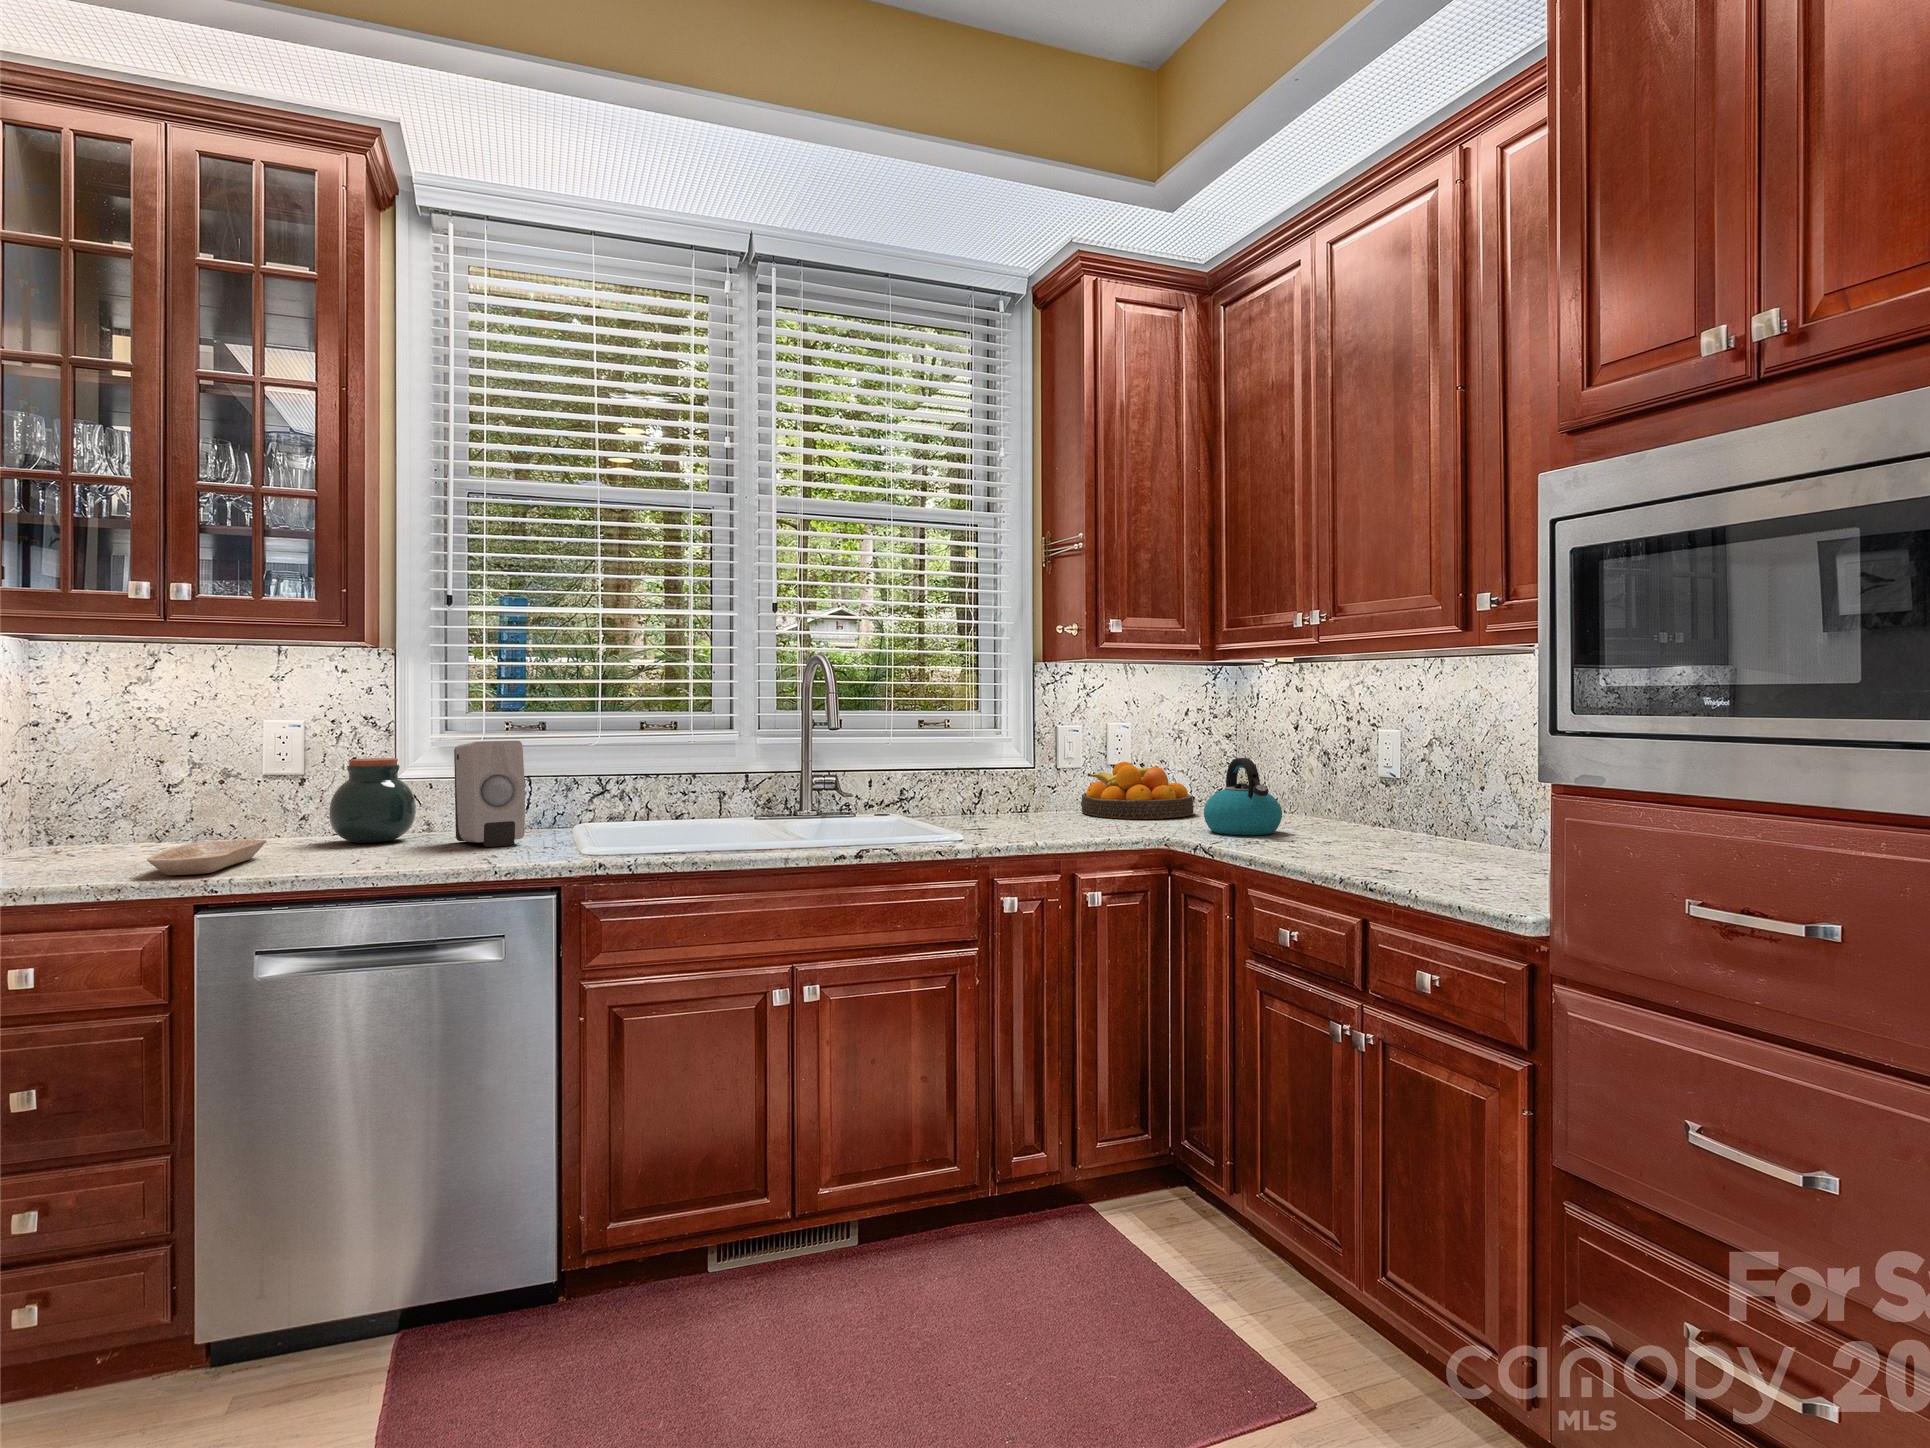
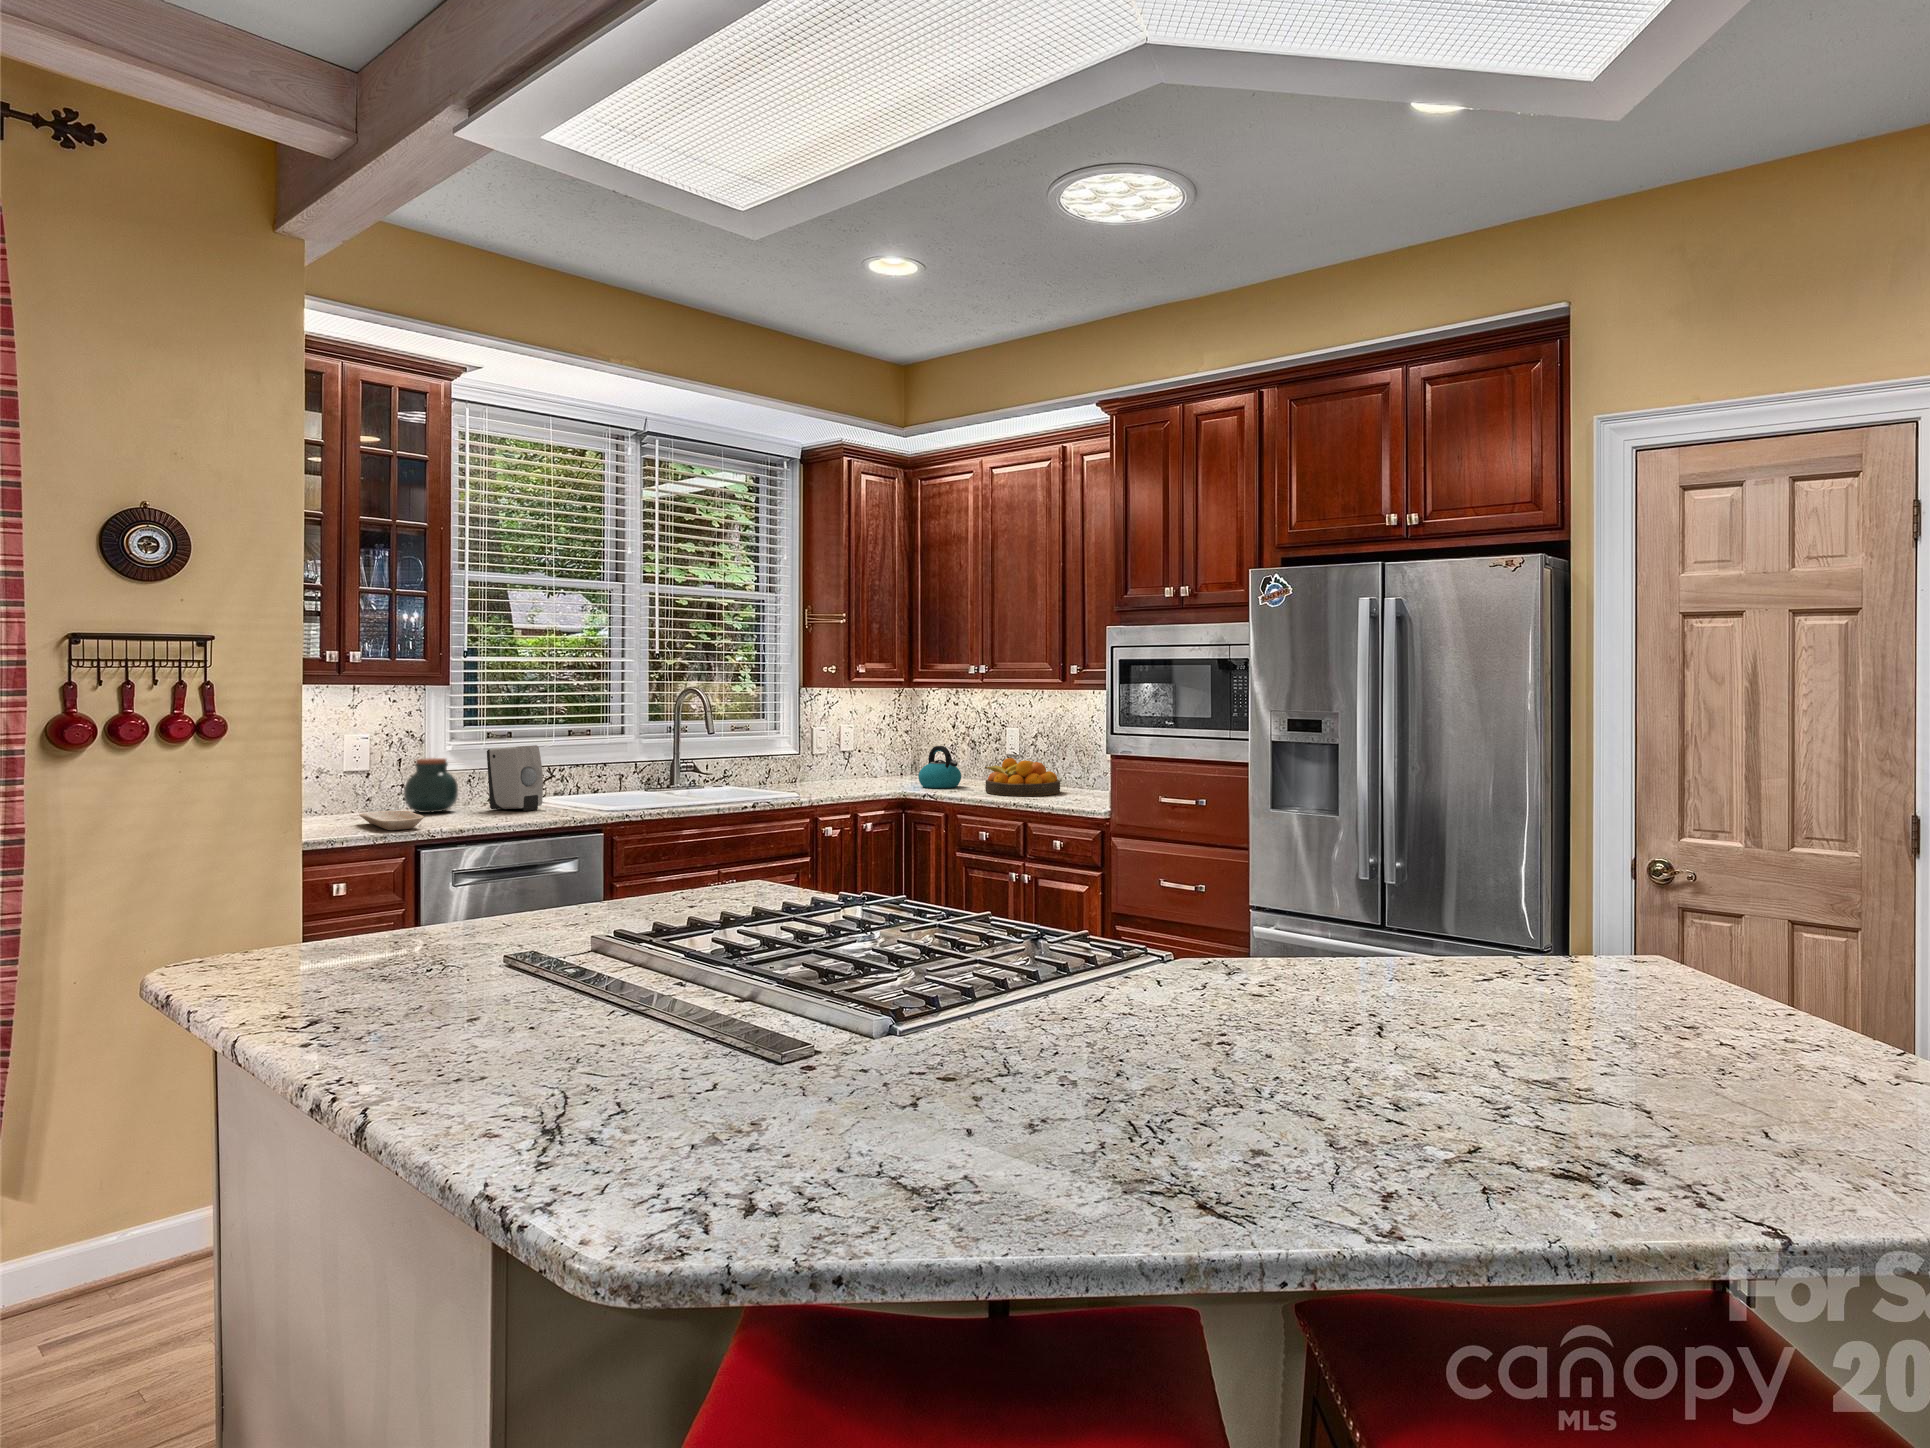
fruit bowl: present [1081,762,1193,819] -> present [985,758,1060,796]

